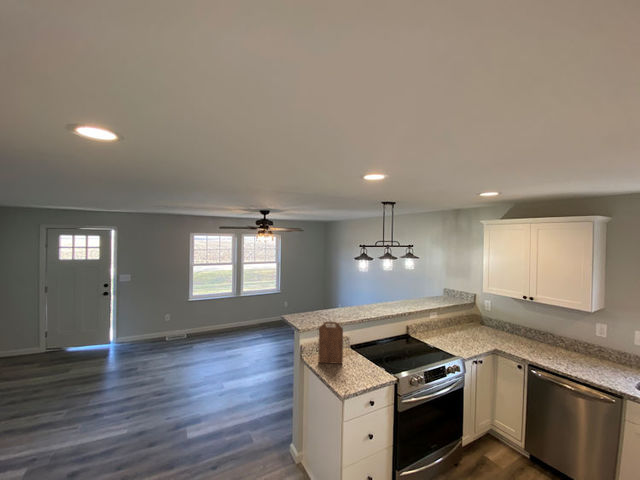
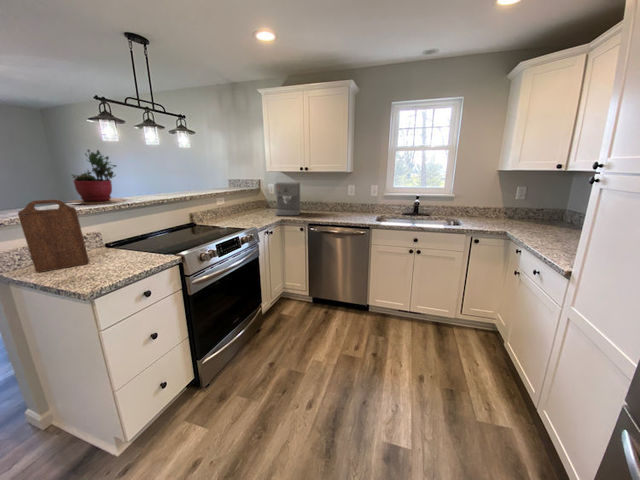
succulent plant: none [334,278,371,318] -> present [69,150,129,204]
coffee maker: none [489,304,523,347] -> present [275,182,301,216]

